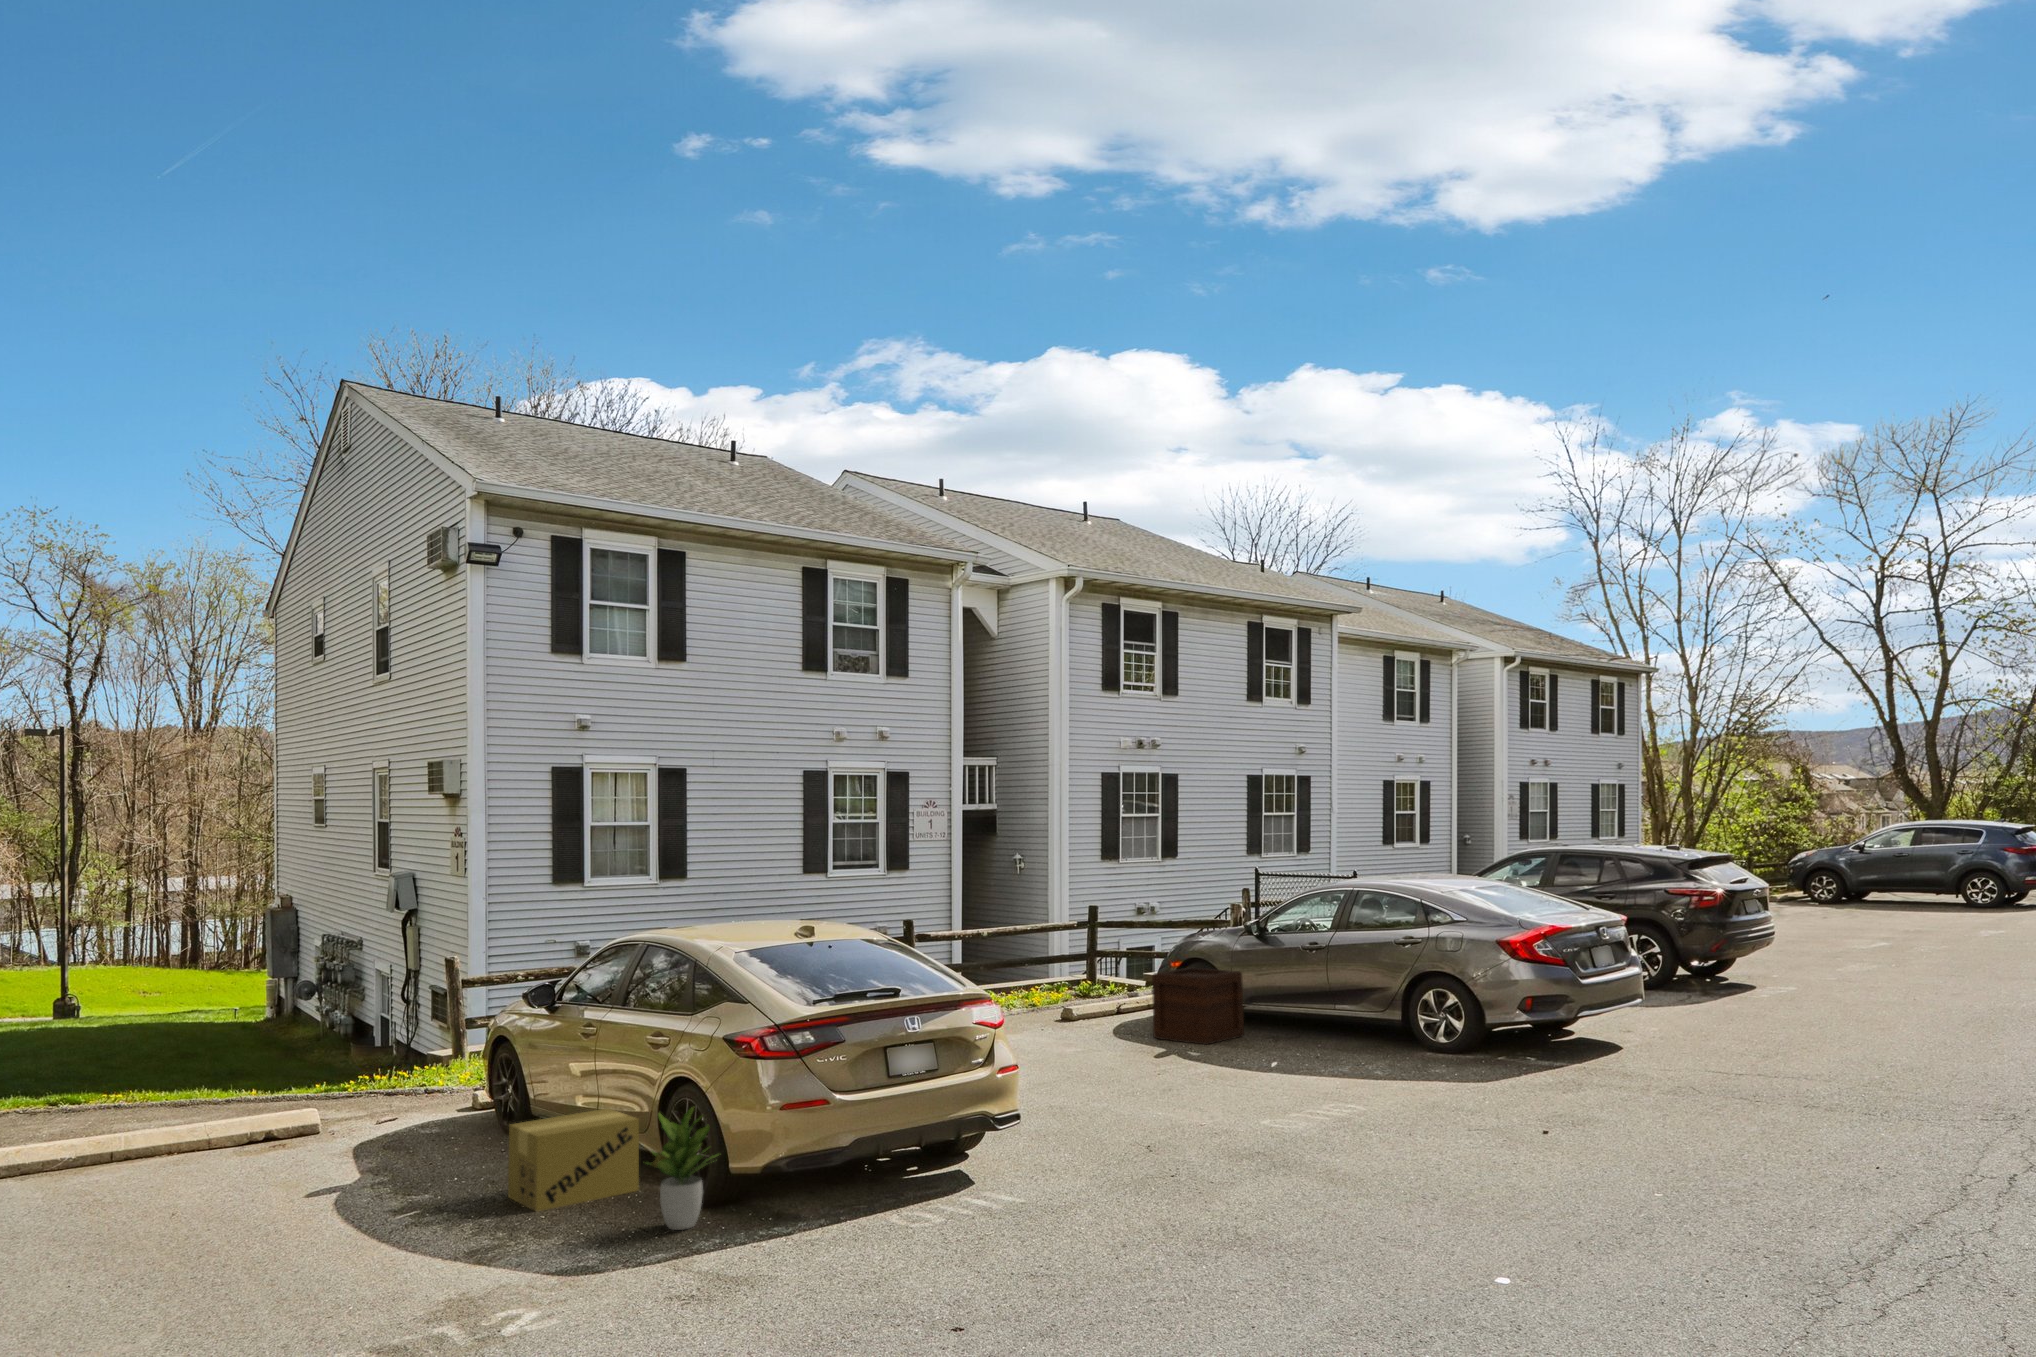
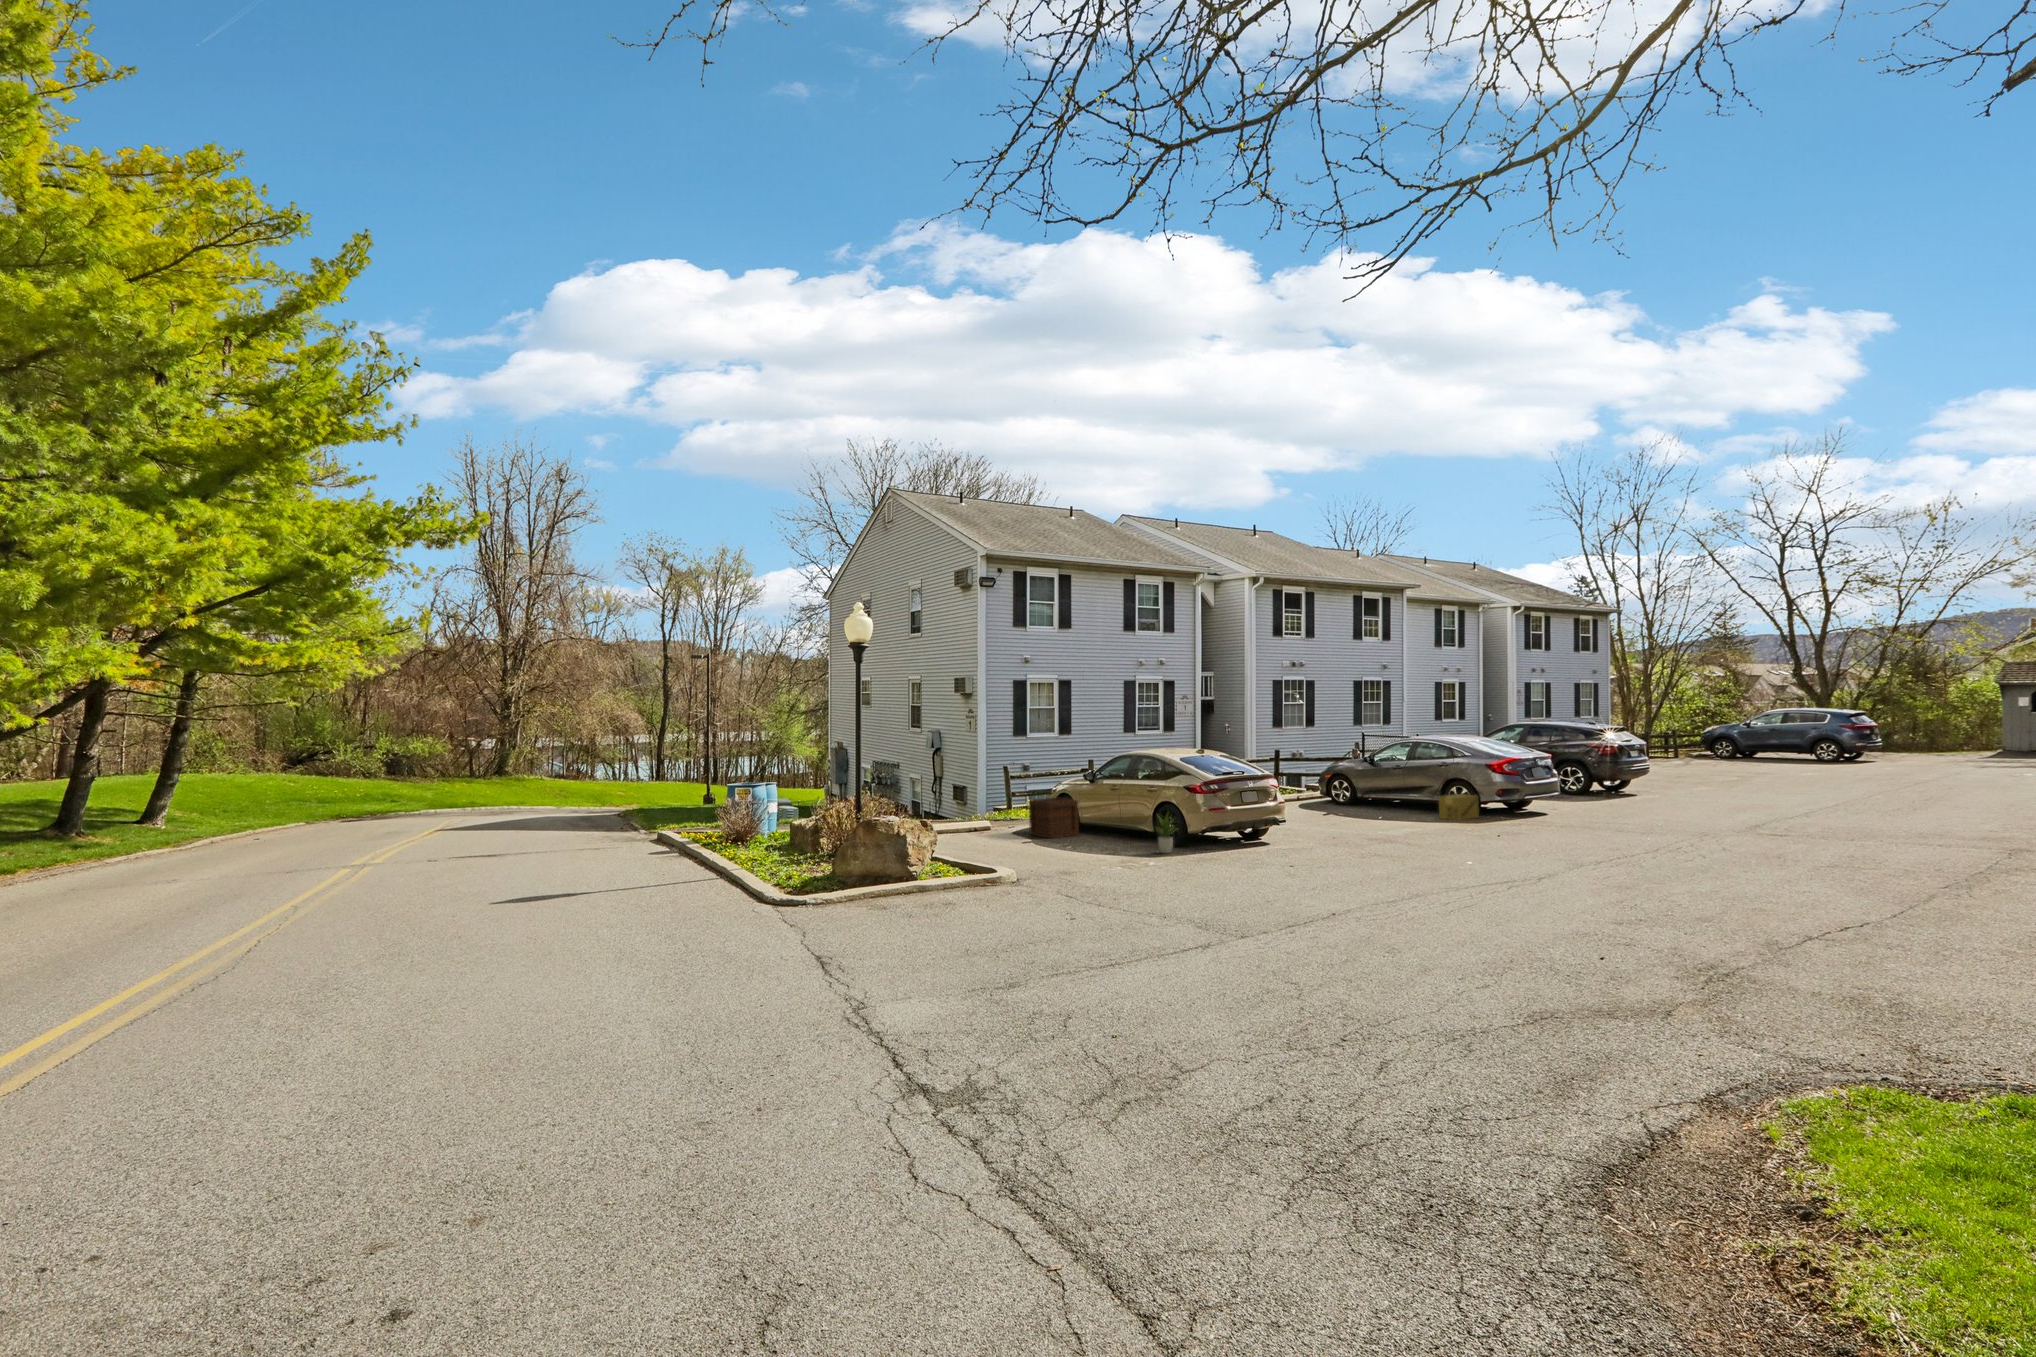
wooden crate: present [1152,967,1244,1045] -> present [1029,797,1079,838]
cardboard box: present [508,1109,639,1211] -> present [1439,794,1479,820]

